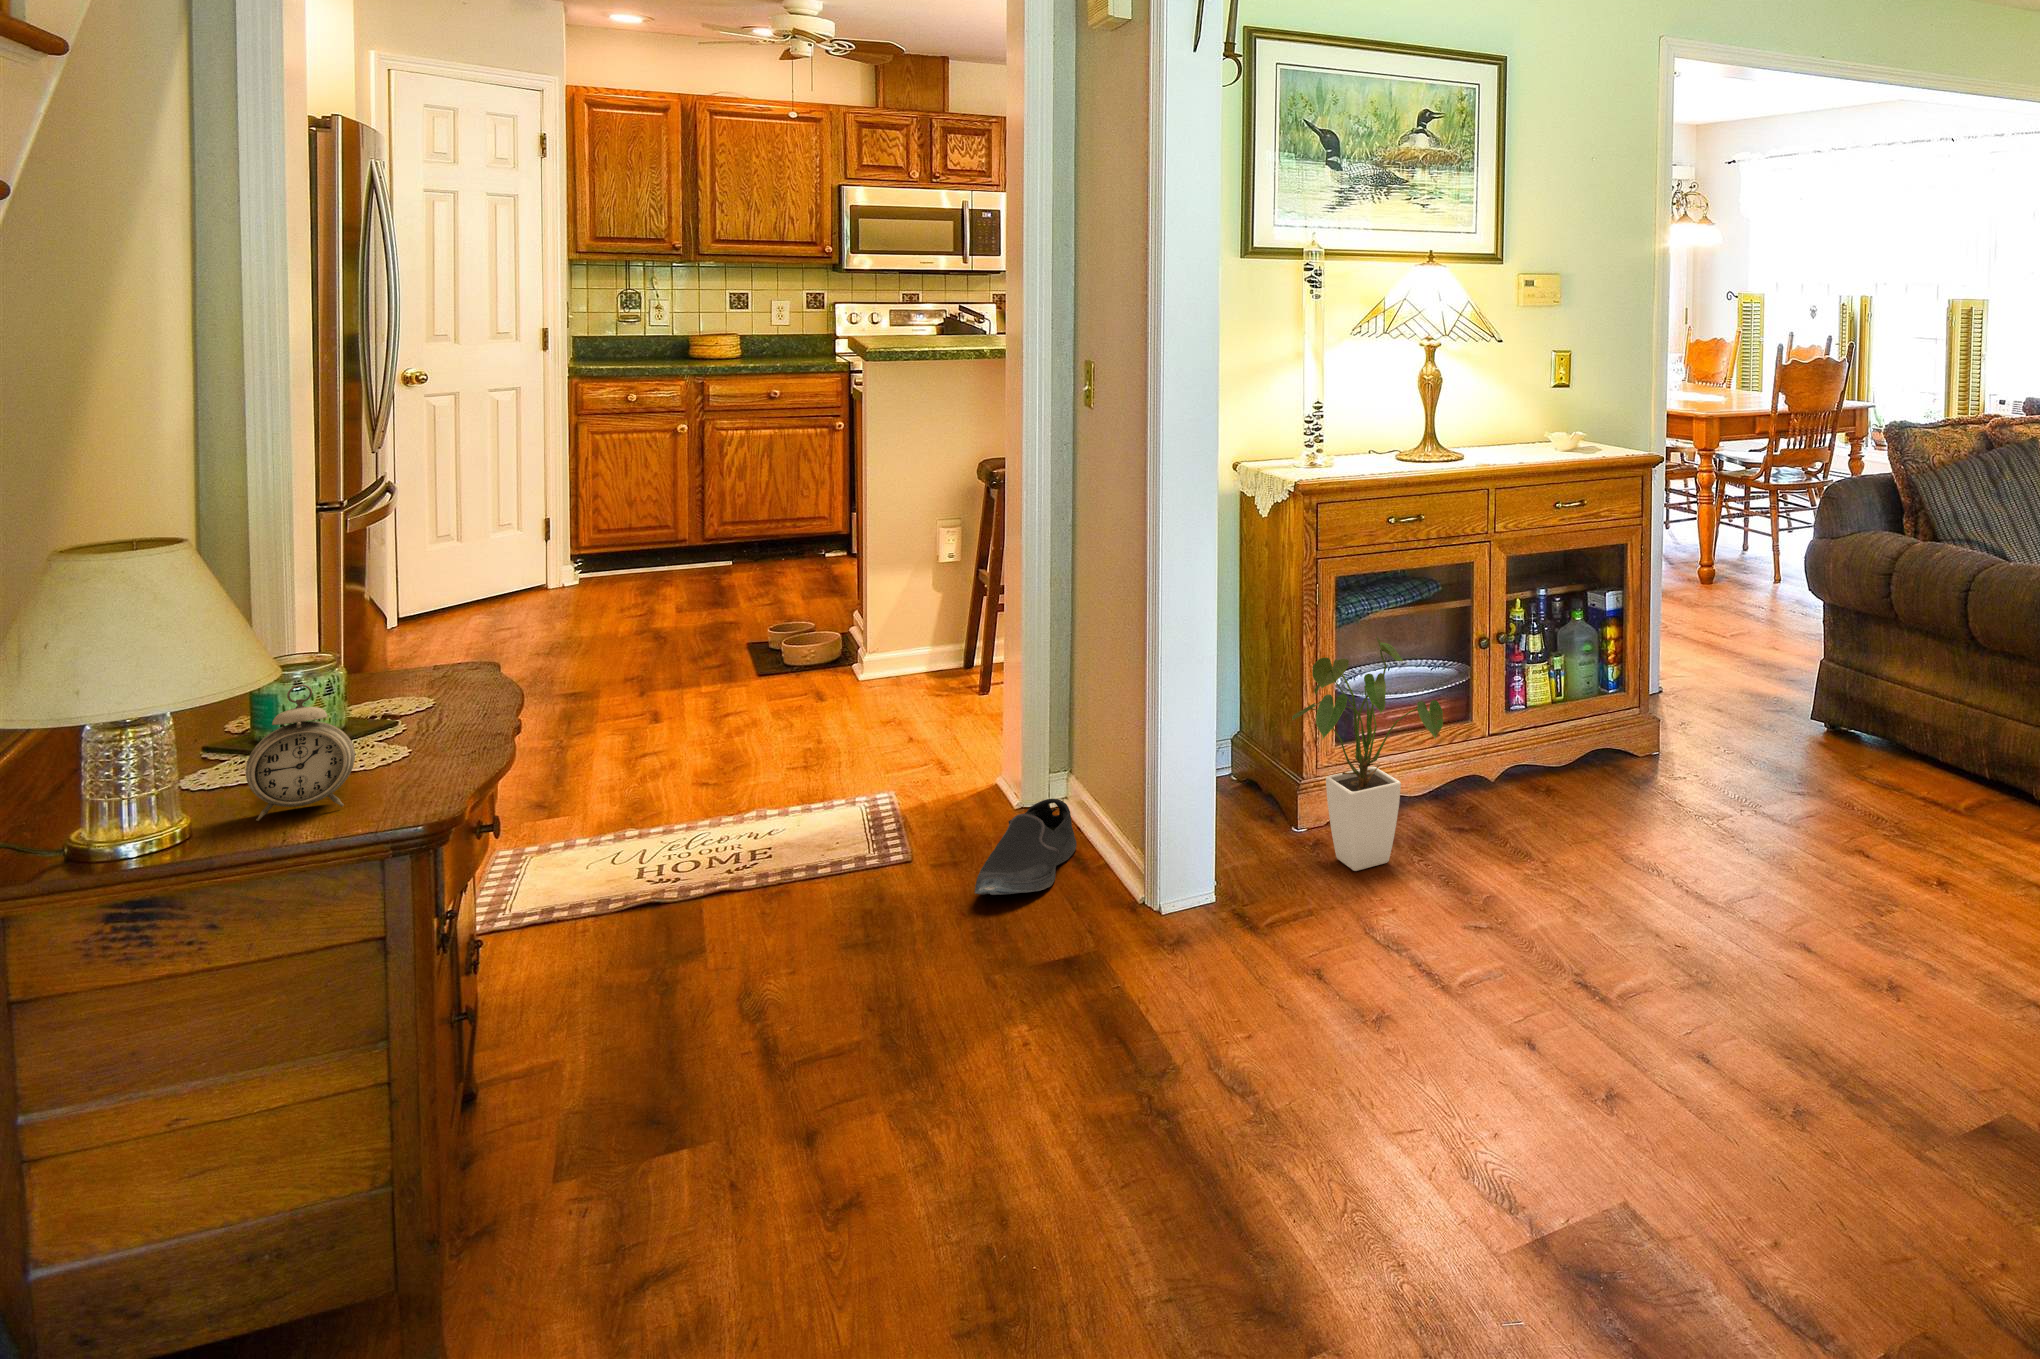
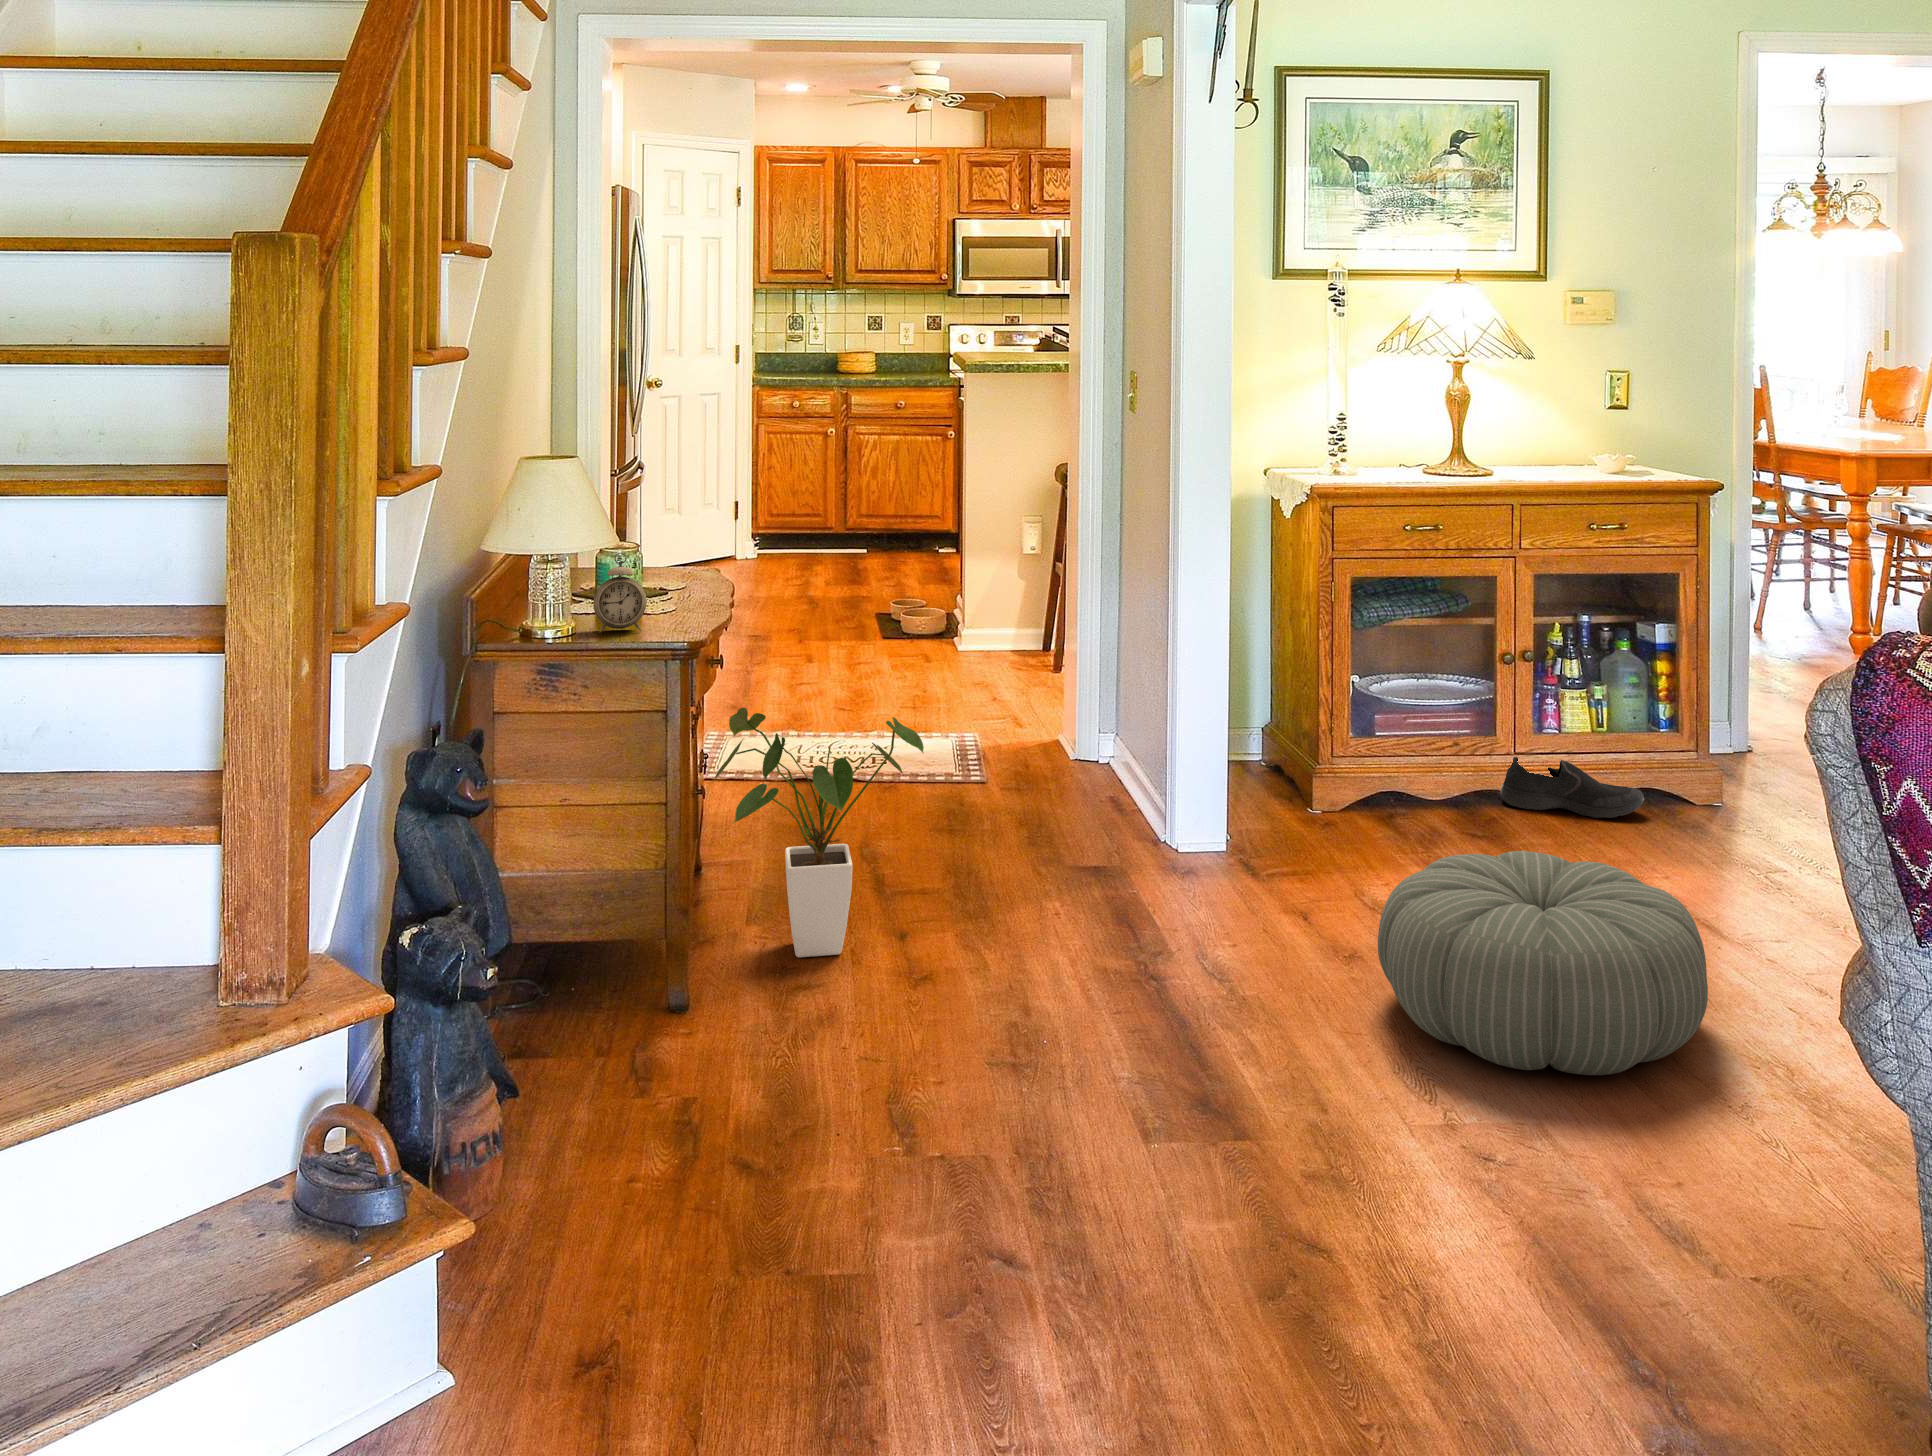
house plant: present [1292,637,1443,871] -> present [713,708,924,957]
shoe: present [975,799,1077,895] -> present [1500,757,1644,818]
pouf: none [1442,894,1805,1182] -> present [1378,851,1708,1075]

